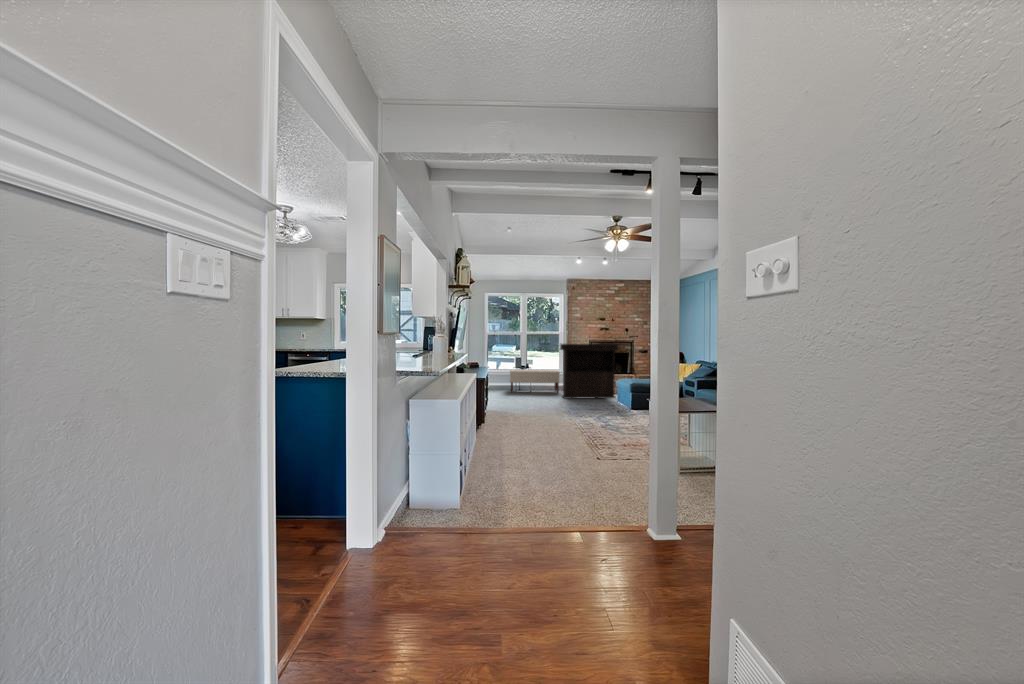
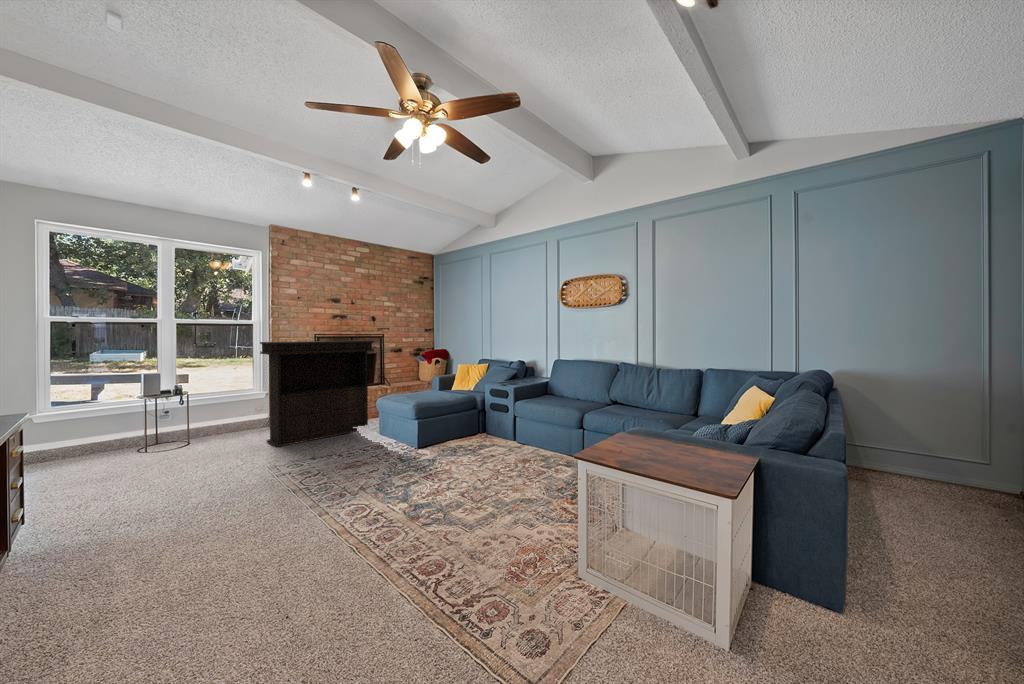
bench: present [510,370,560,392] -> none [129,390,258,452]

